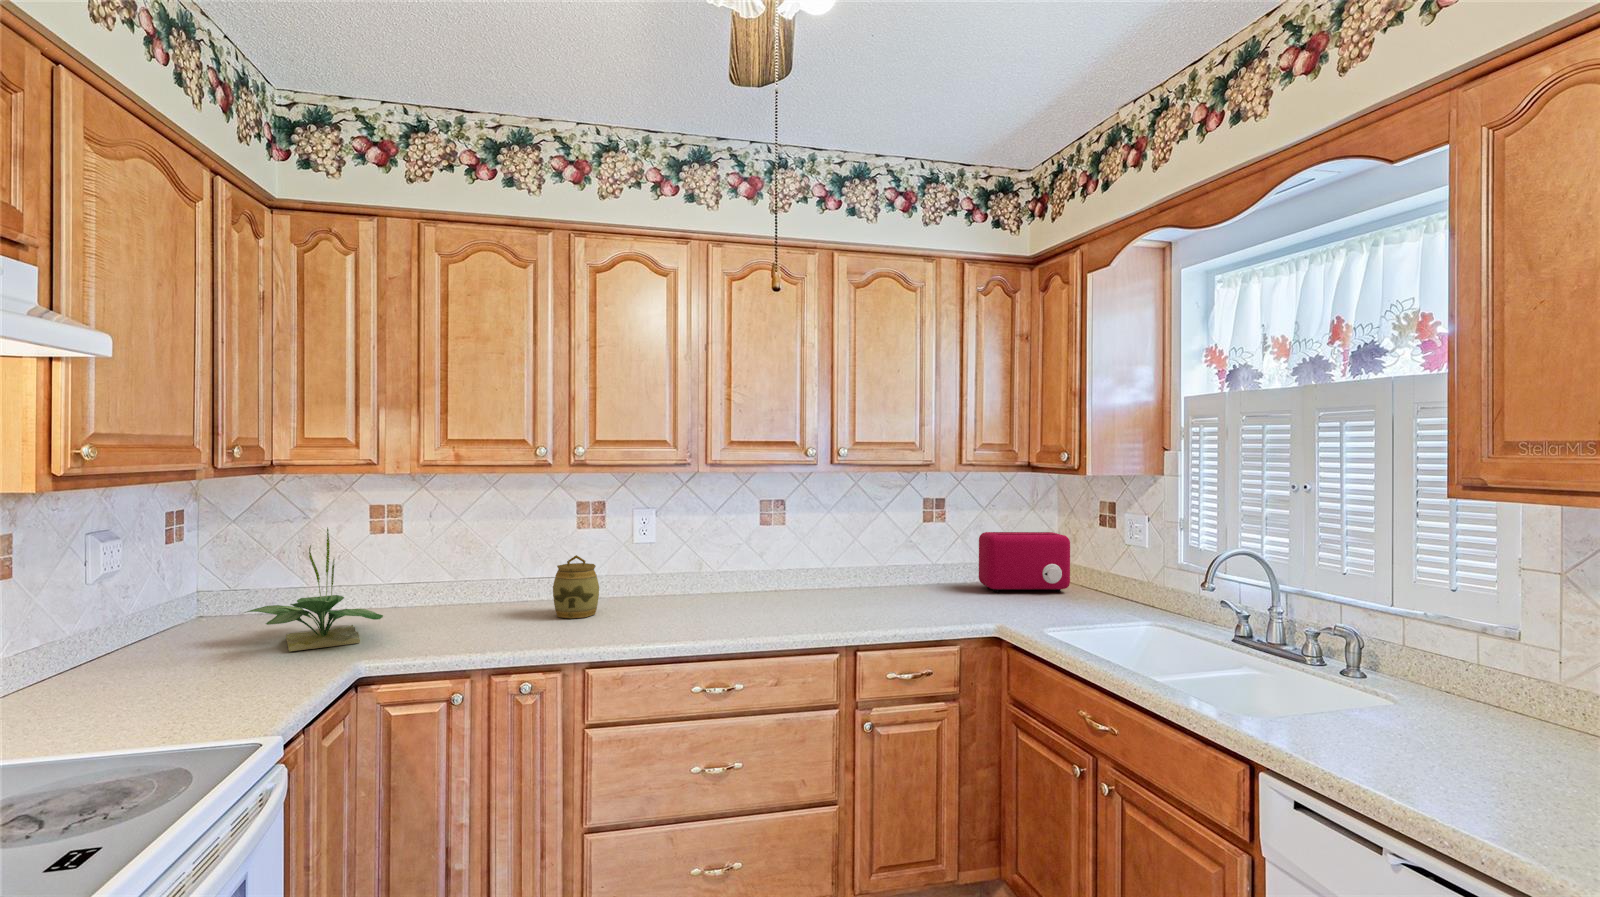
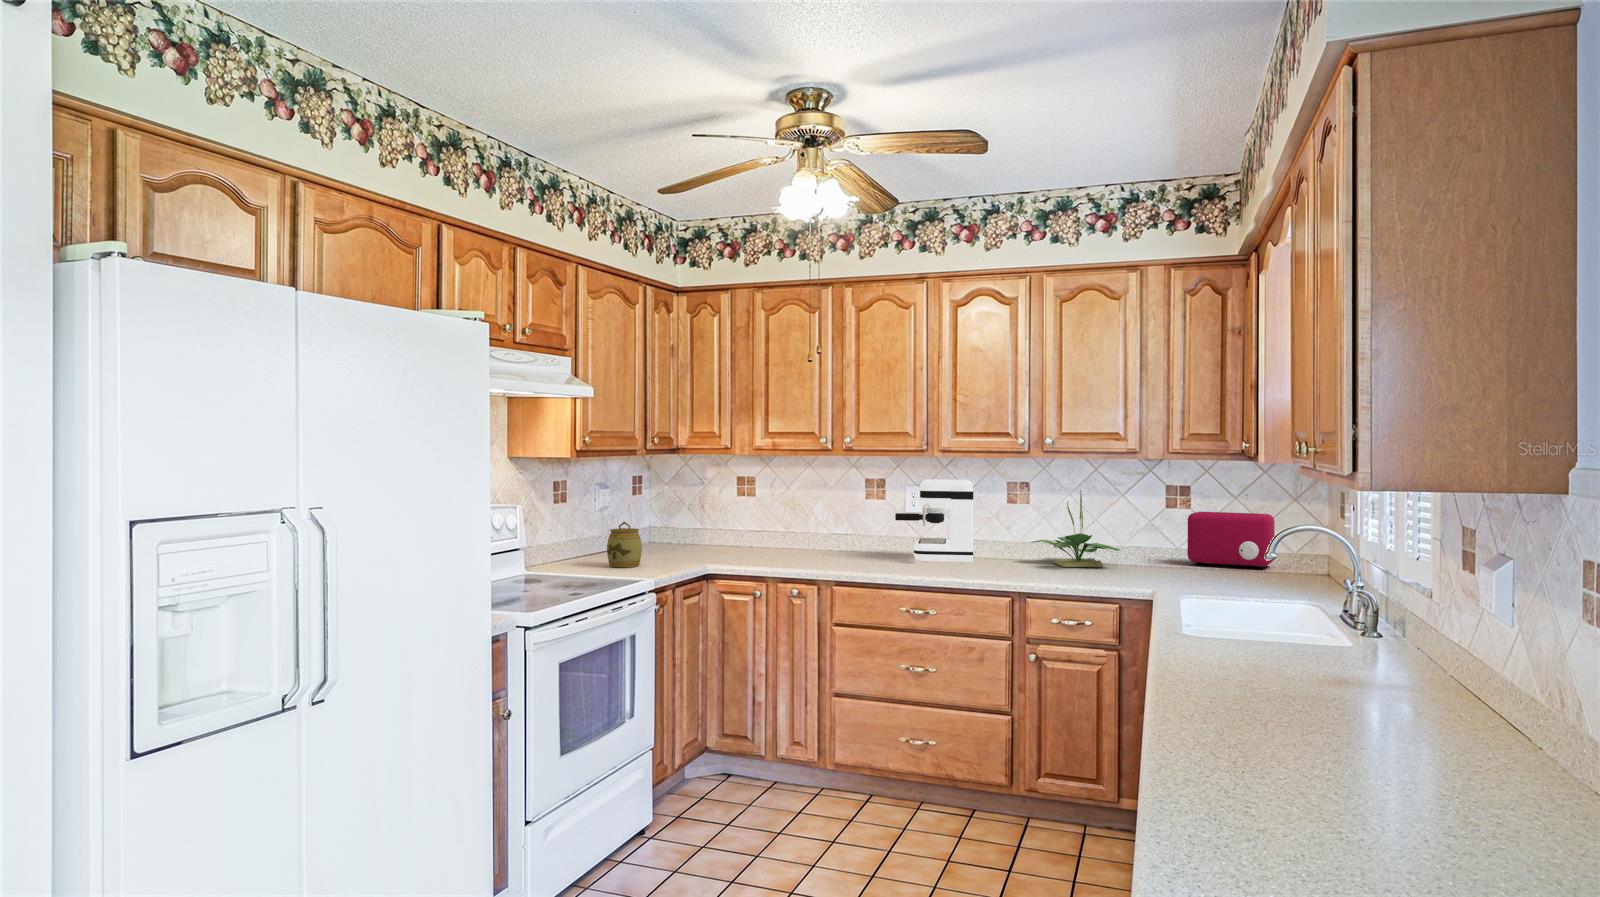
coffee maker: none [660,504,780,623] -> present [895,480,973,563]
potted plant: present [245,528,383,651] -> present [1033,490,1120,567]
jar: present [553,555,599,618] -> present [607,522,642,567]

